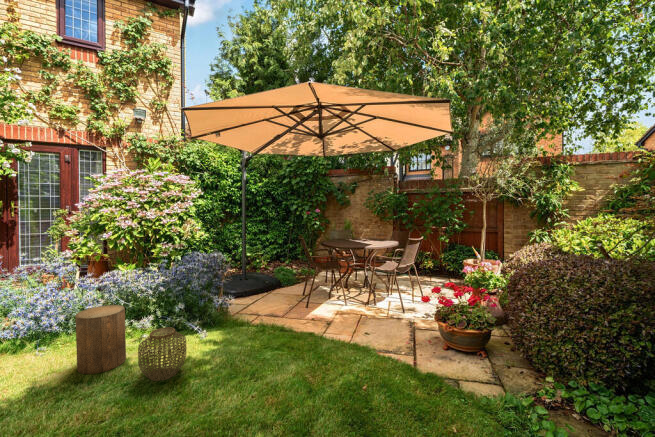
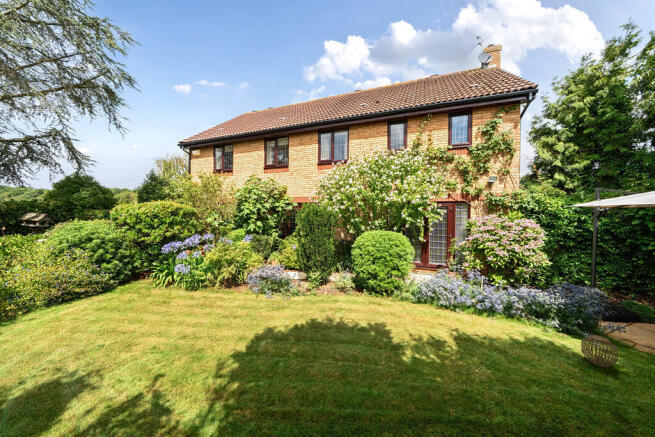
stool: present [75,305,126,374] -> none [528,309,557,347]

